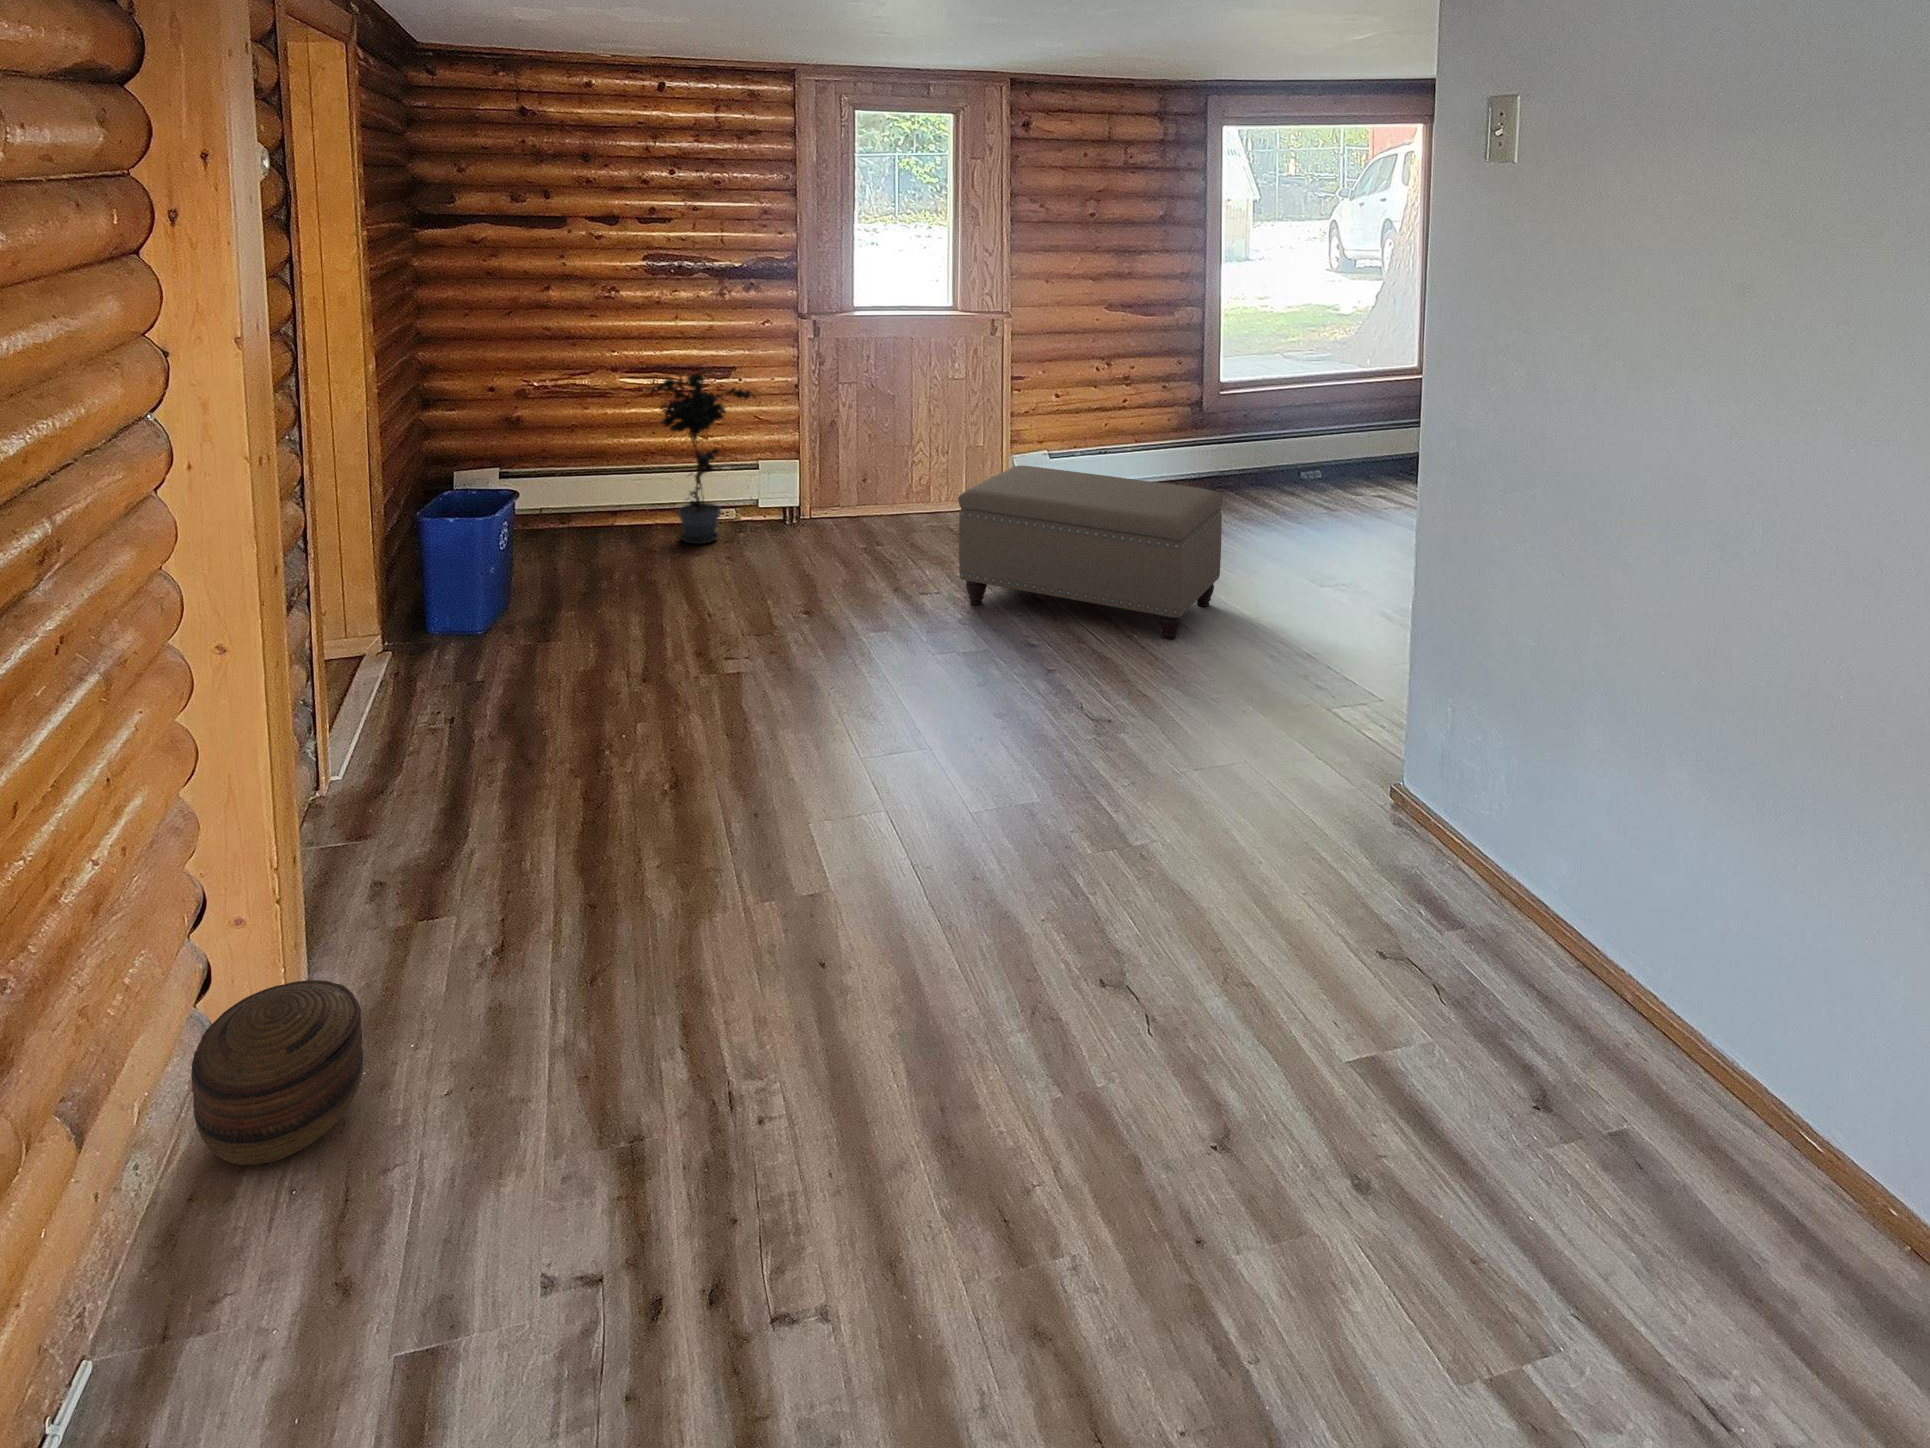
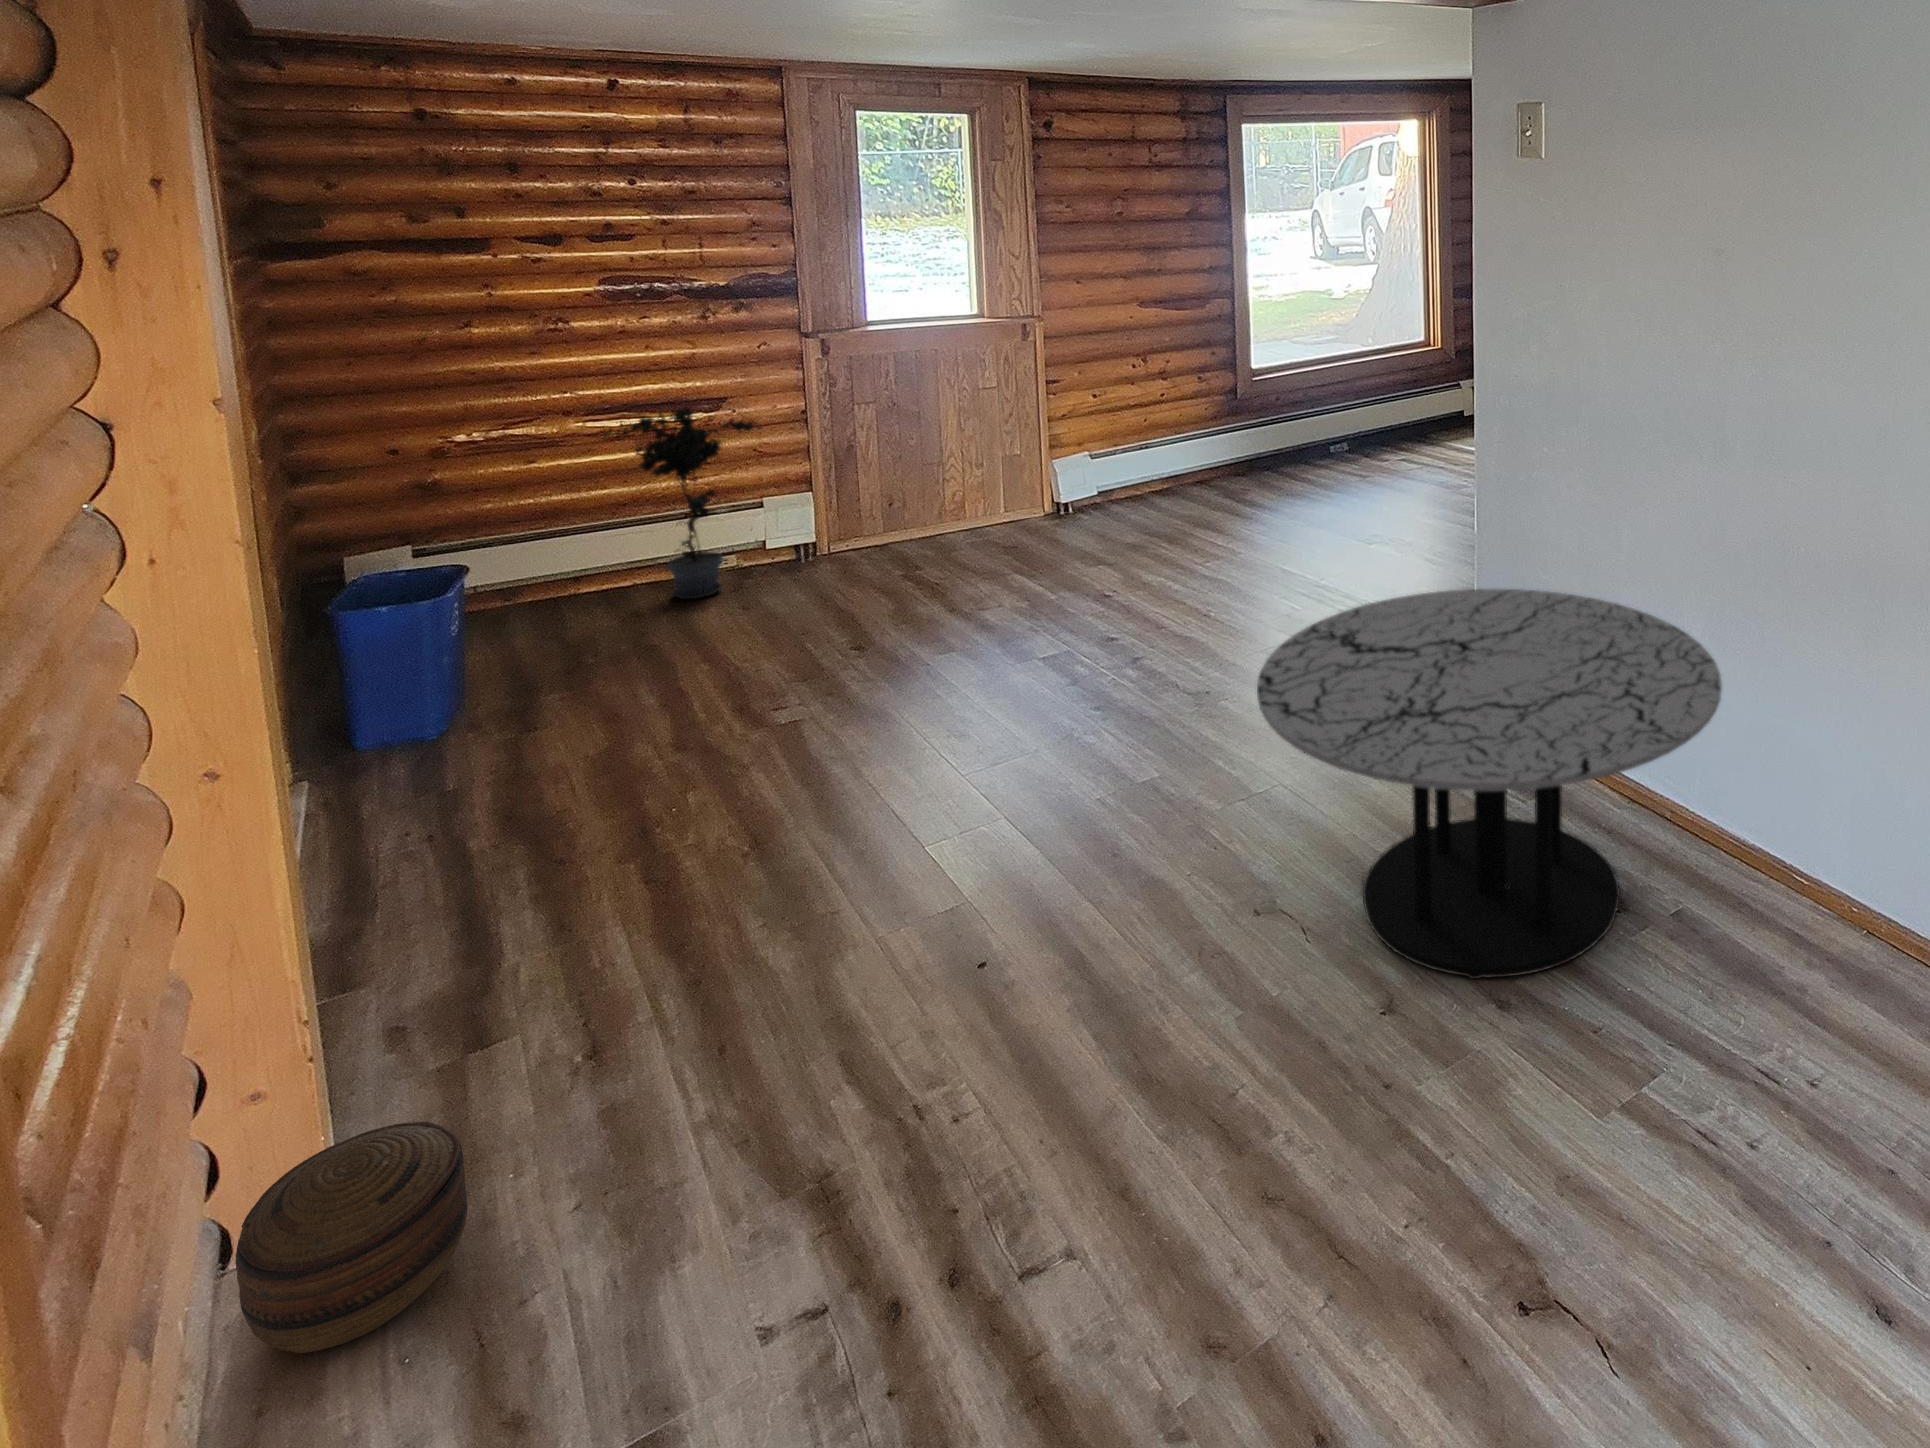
ottoman: present [958,466,1223,640] -> none [1019,467,1284,616]
coffee table: none [1109,658,1697,1153] -> present [1257,589,1722,979]

